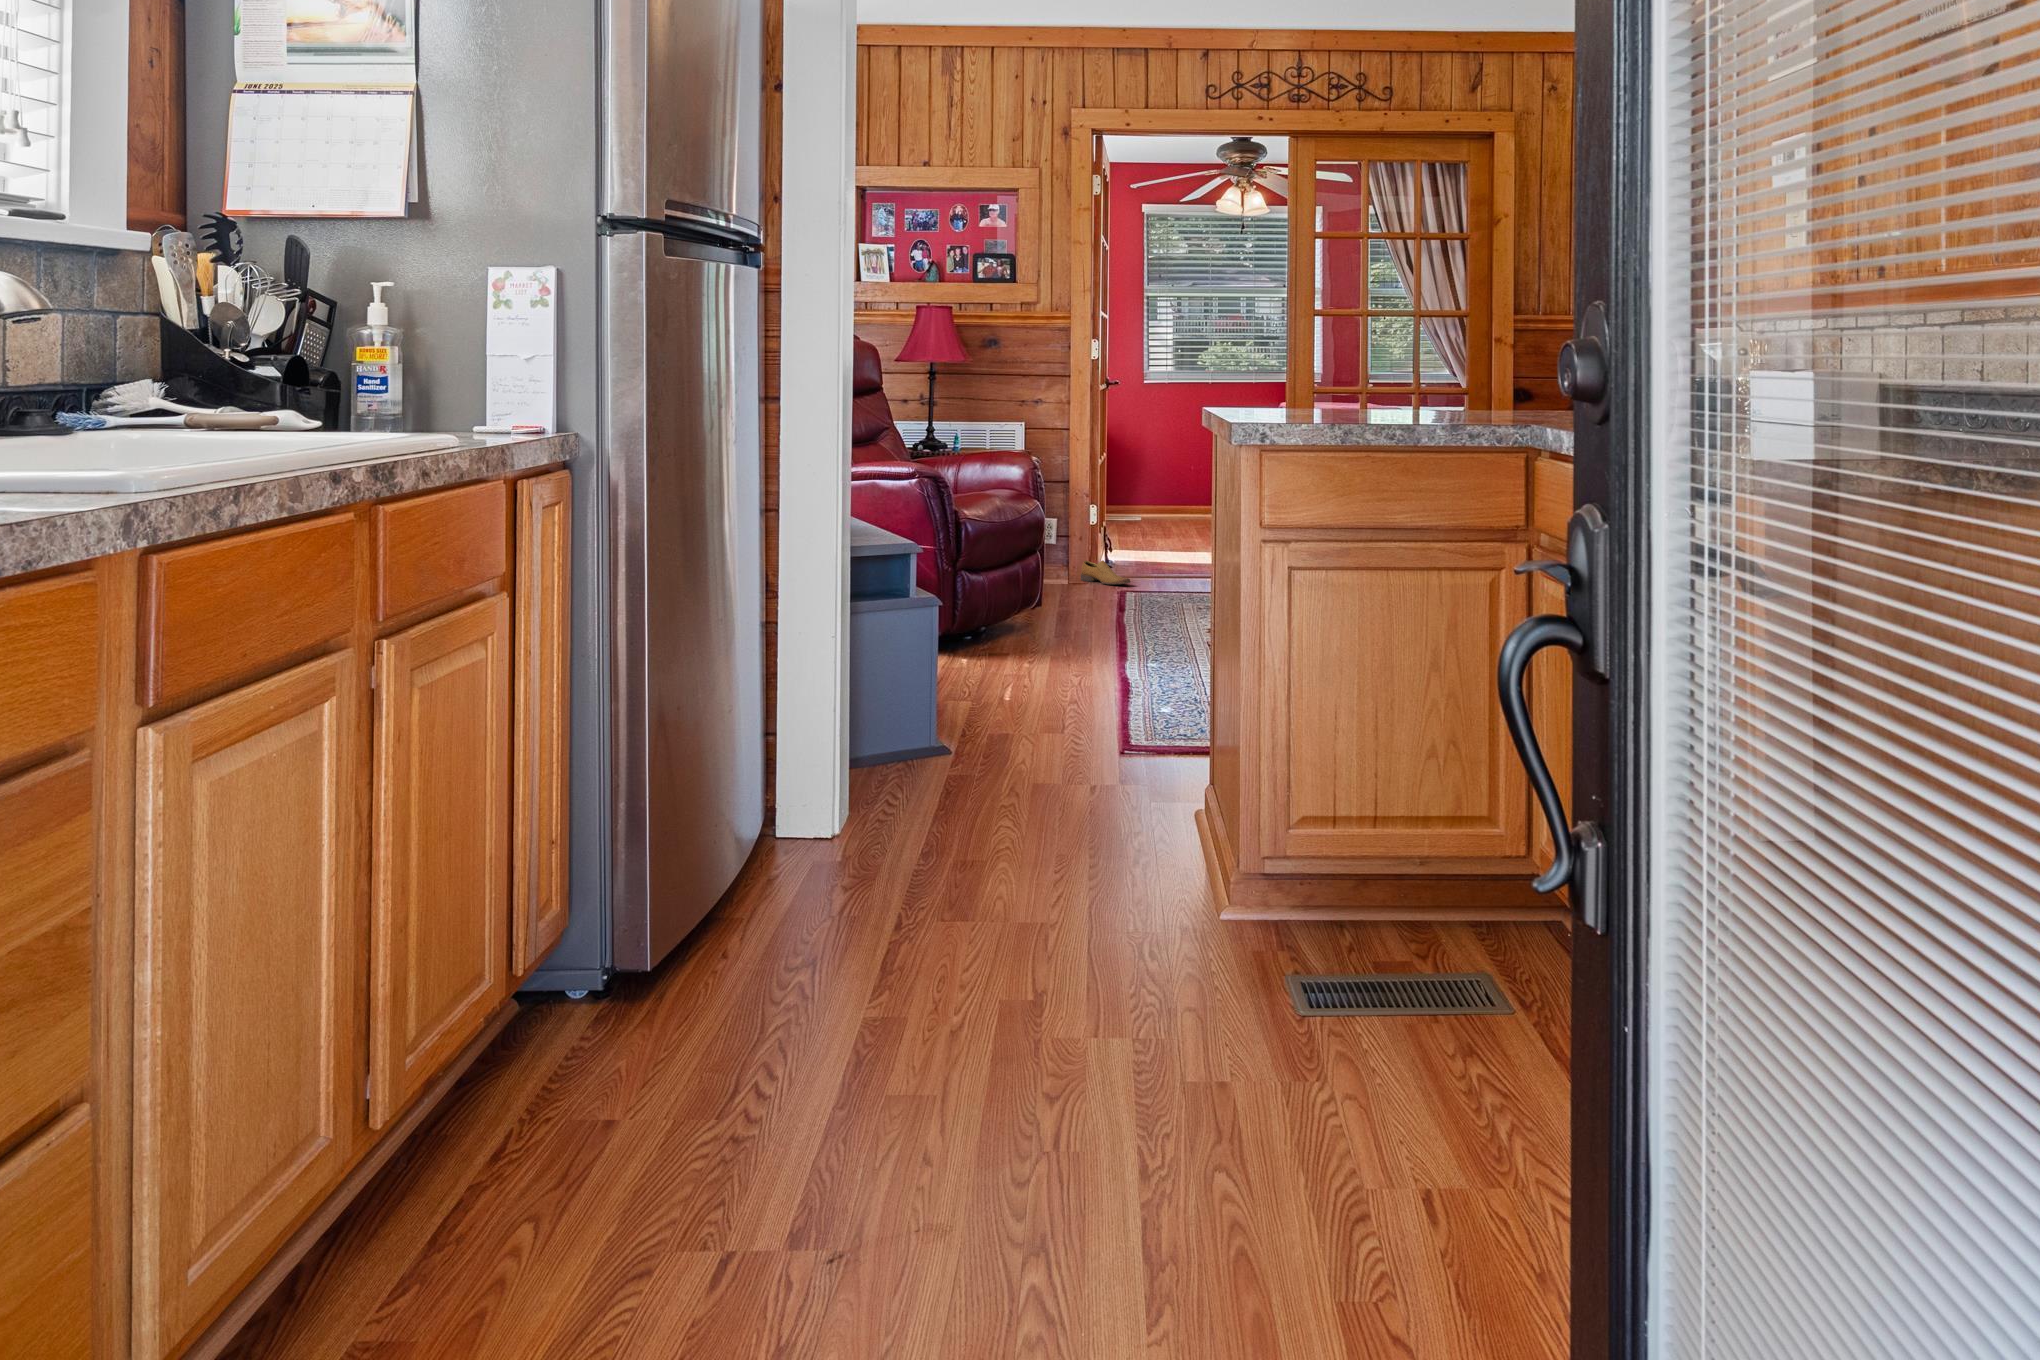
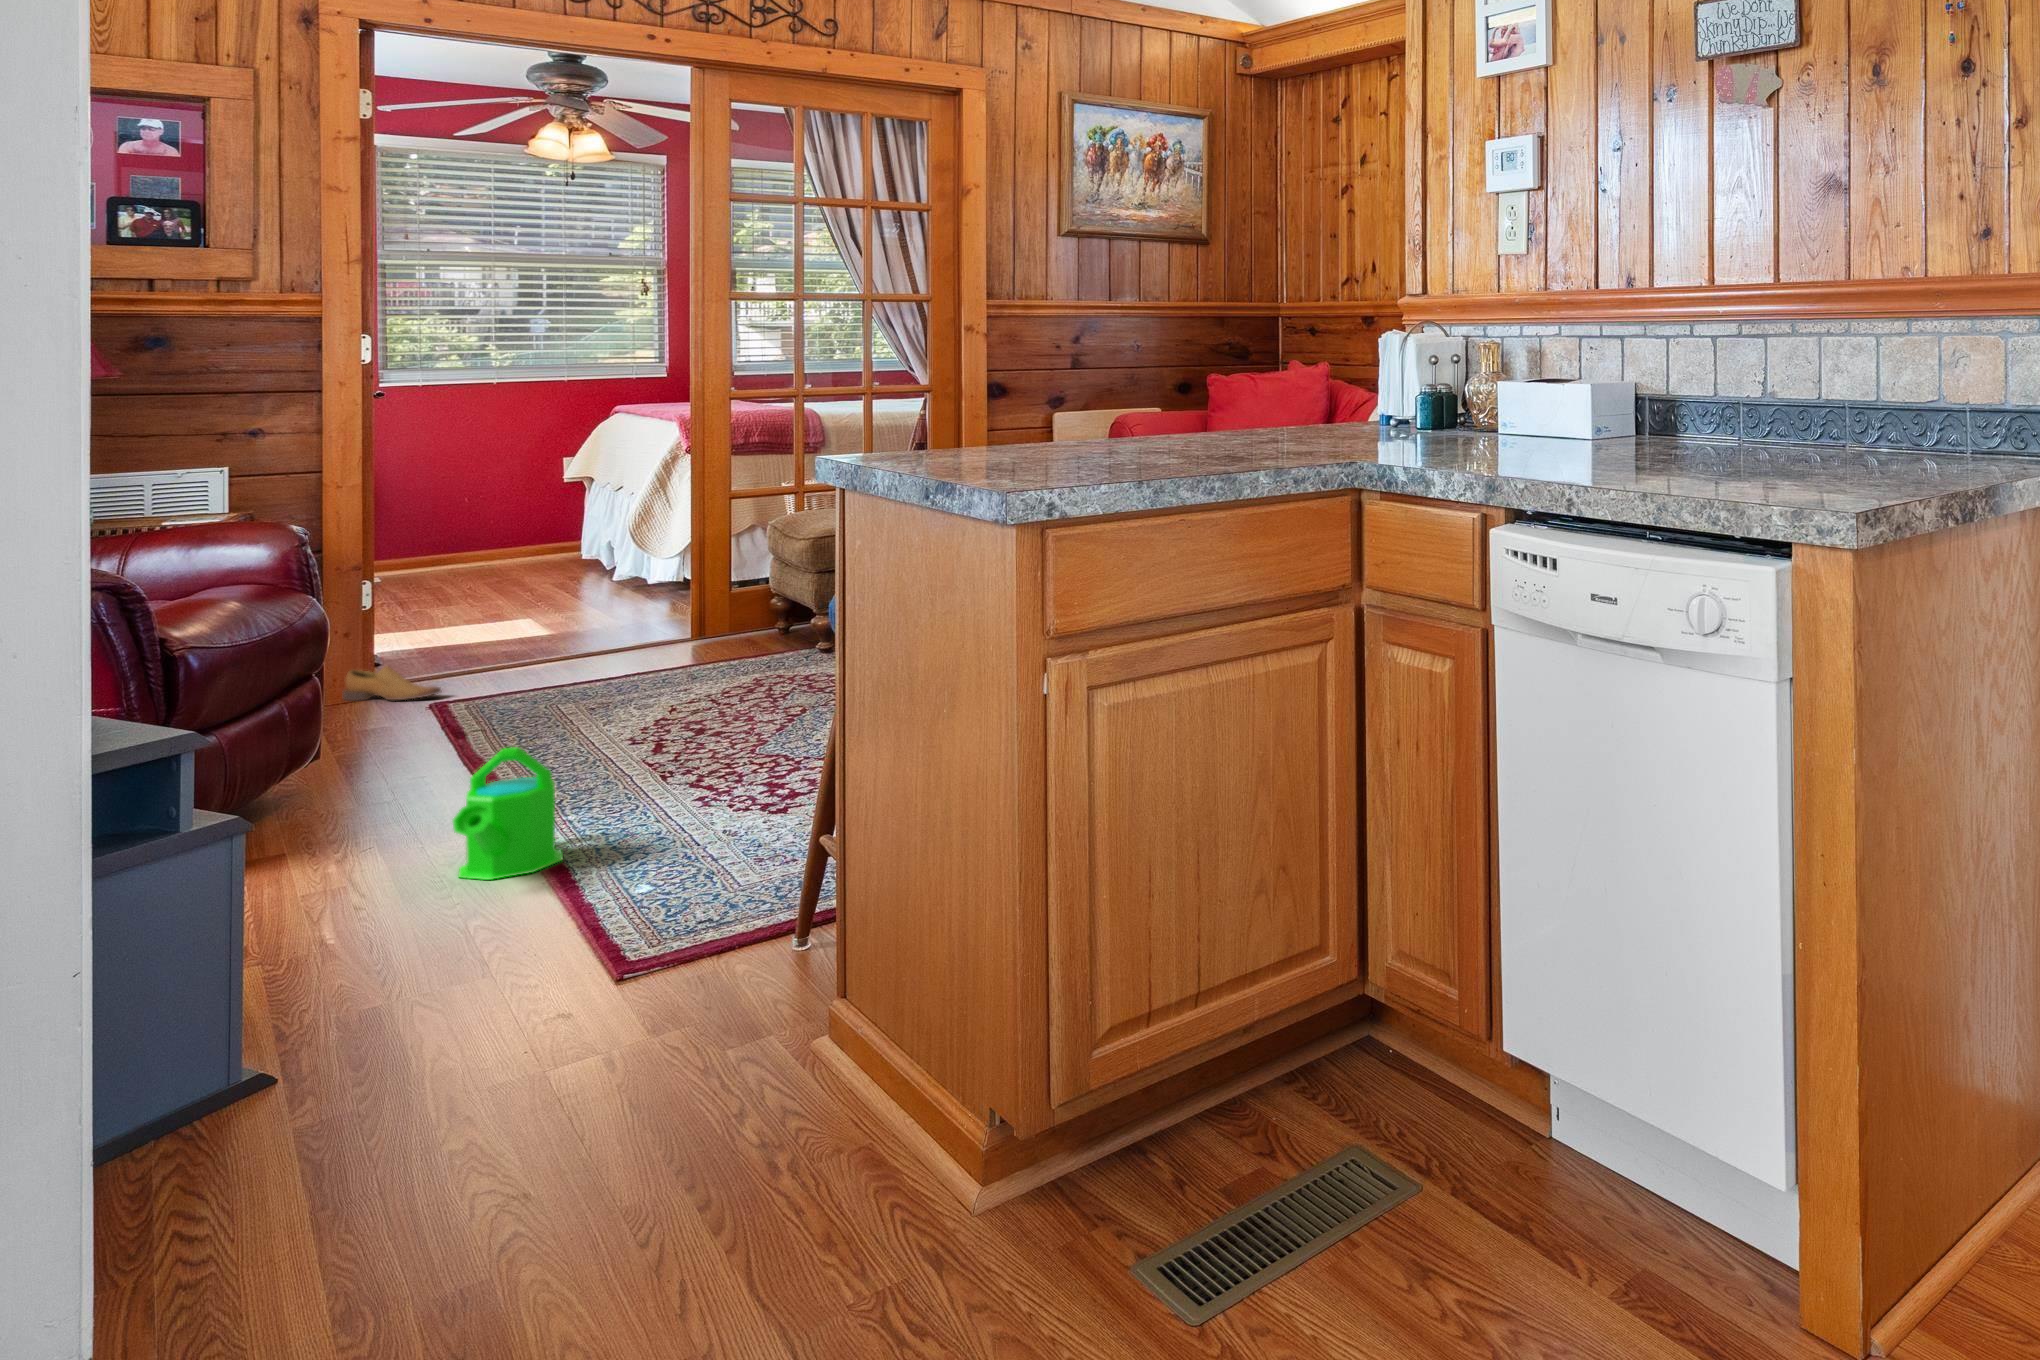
watering can: none [1067,605,1135,689] -> present [453,747,563,880]

